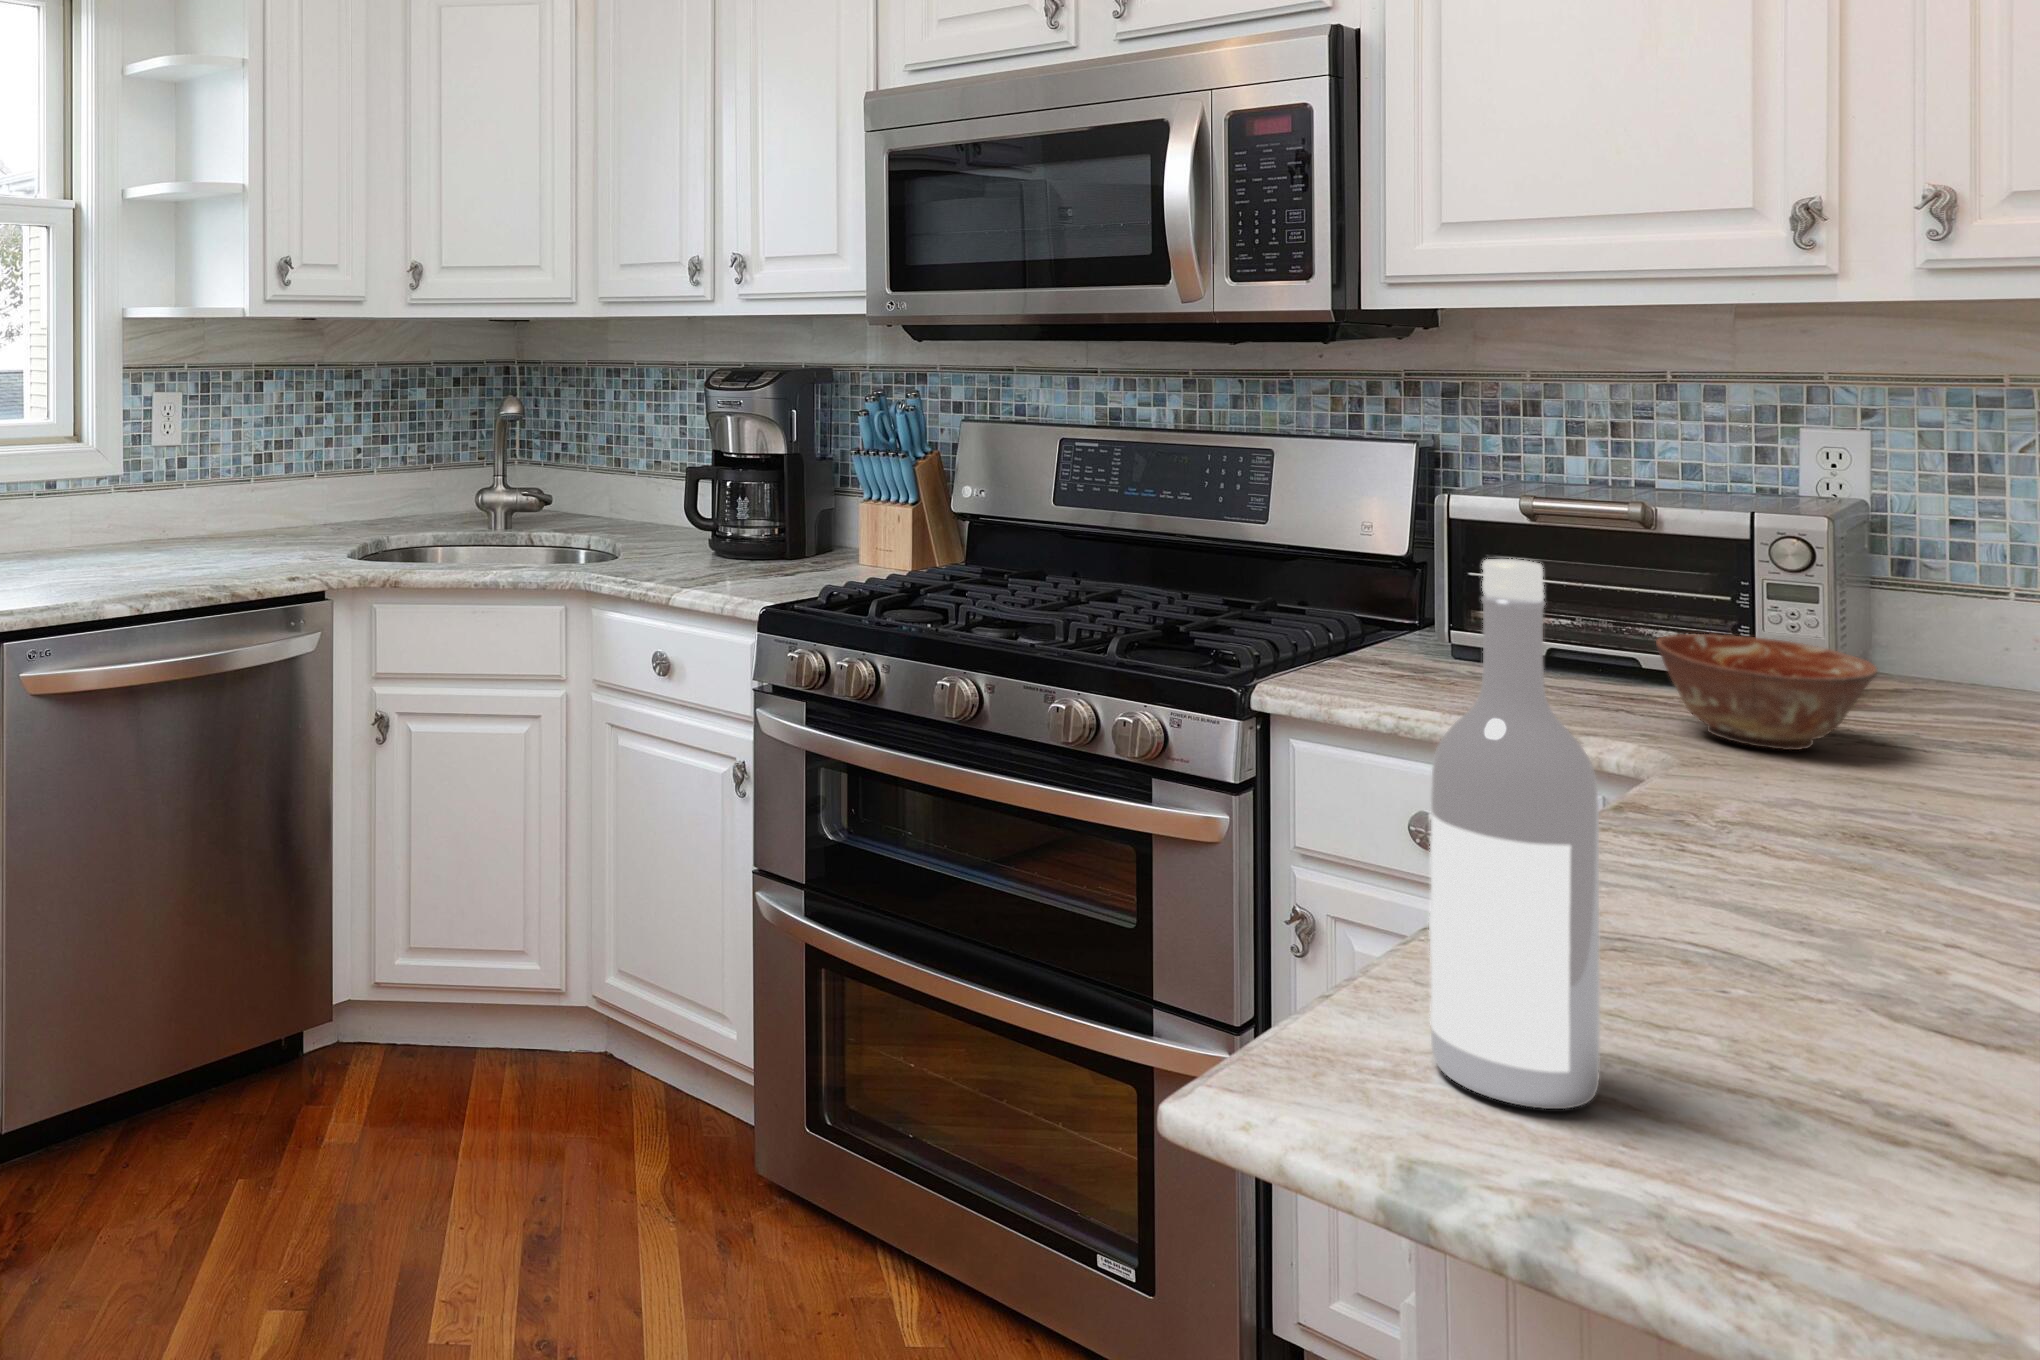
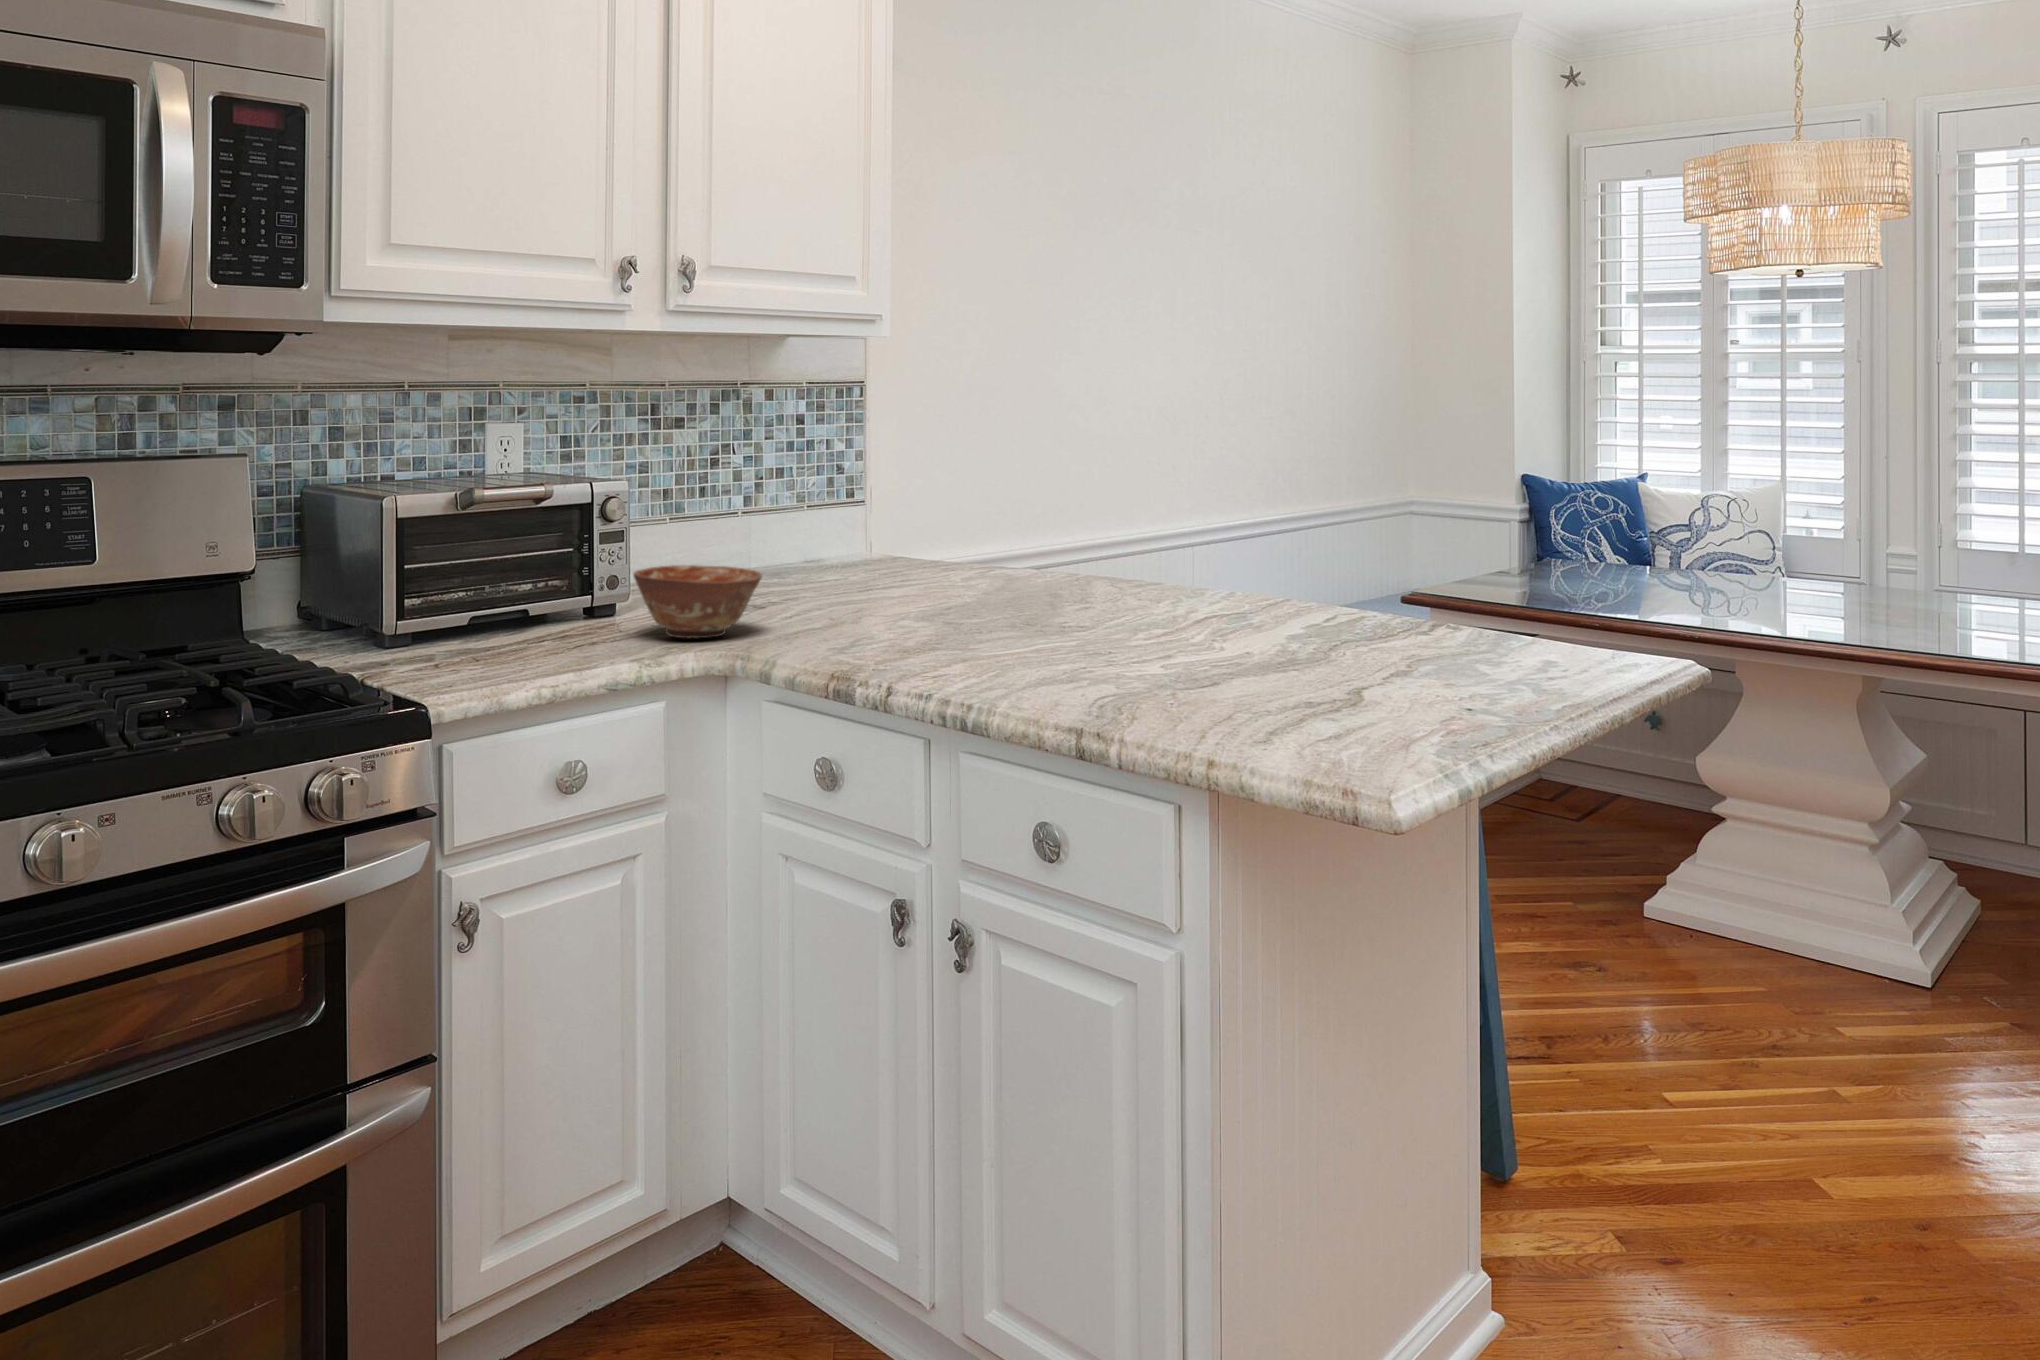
wine bottle: present [1429,559,1600,1109] -> none [1322,447,1406,747]

